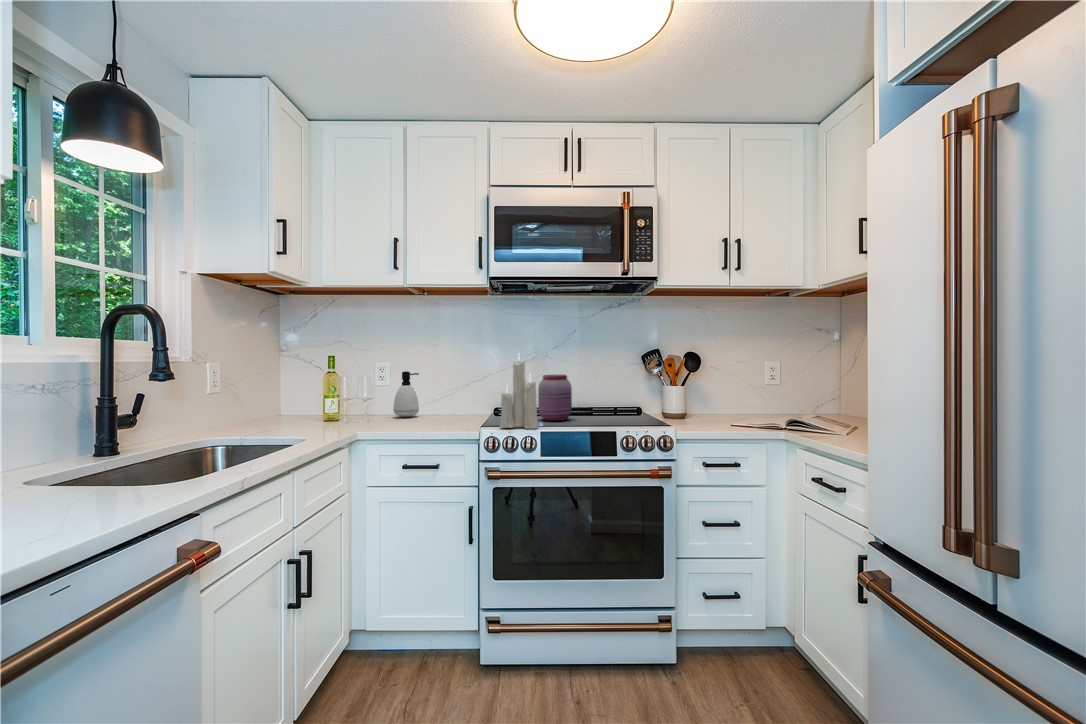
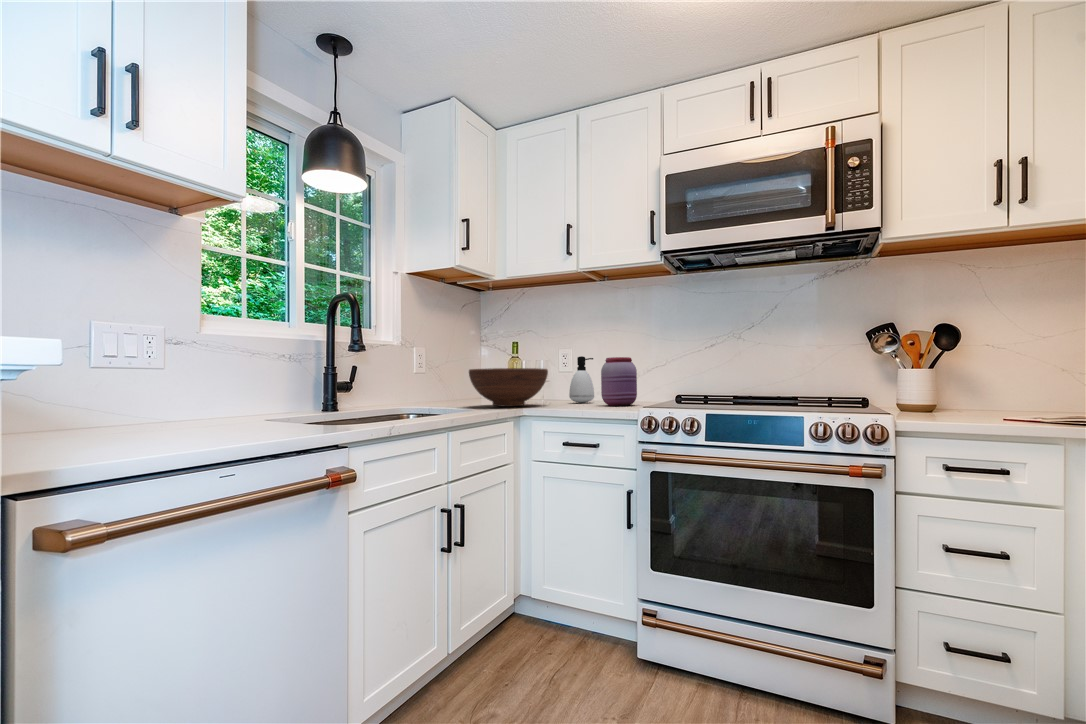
candle: present [500,358,538,429] -> none [660,320,704,410]
jar: present [538,375,572,421] -> present [601,357,637,406]
fruit bowl: none [286,386,377,428] -> present [469,368,548,407]

